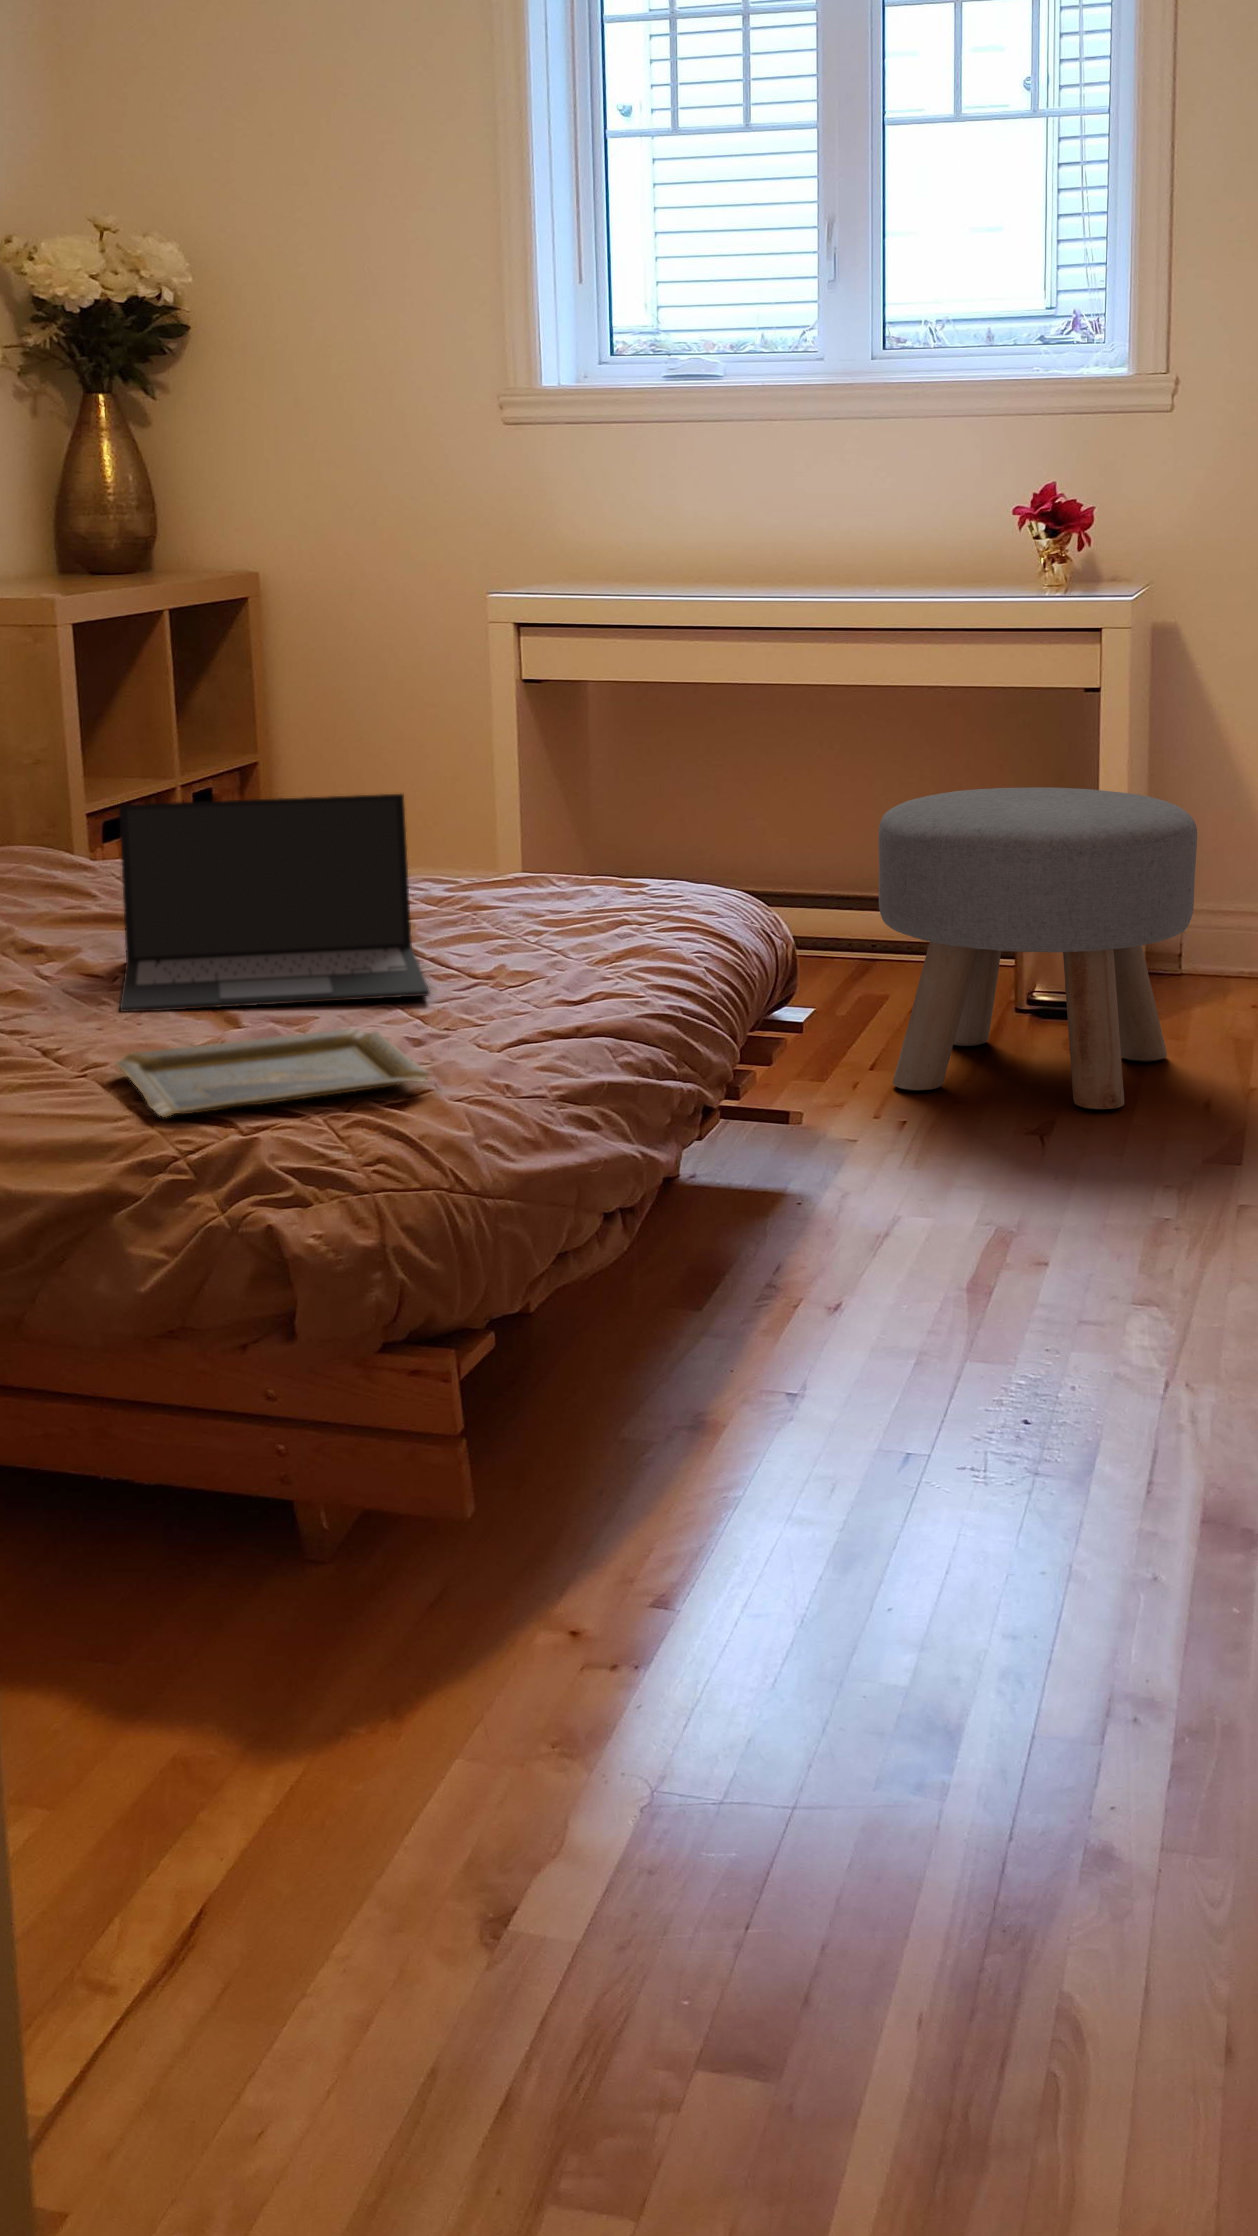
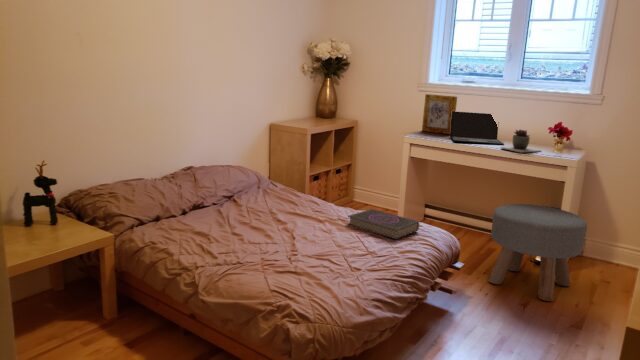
picture frame: none [530,427,659,580] -> present [422,94,457,134]
succulent plant: none [857,521,1001,606] -> present [501,130,541,153]
laptop: present [119,794,430,1012] -> present [450,111,504,145]
book: none [367,861,641,941] -> present [348,209,419,239]
tray: present [115,1028,428,1117] -> none [255,263,331,287]

